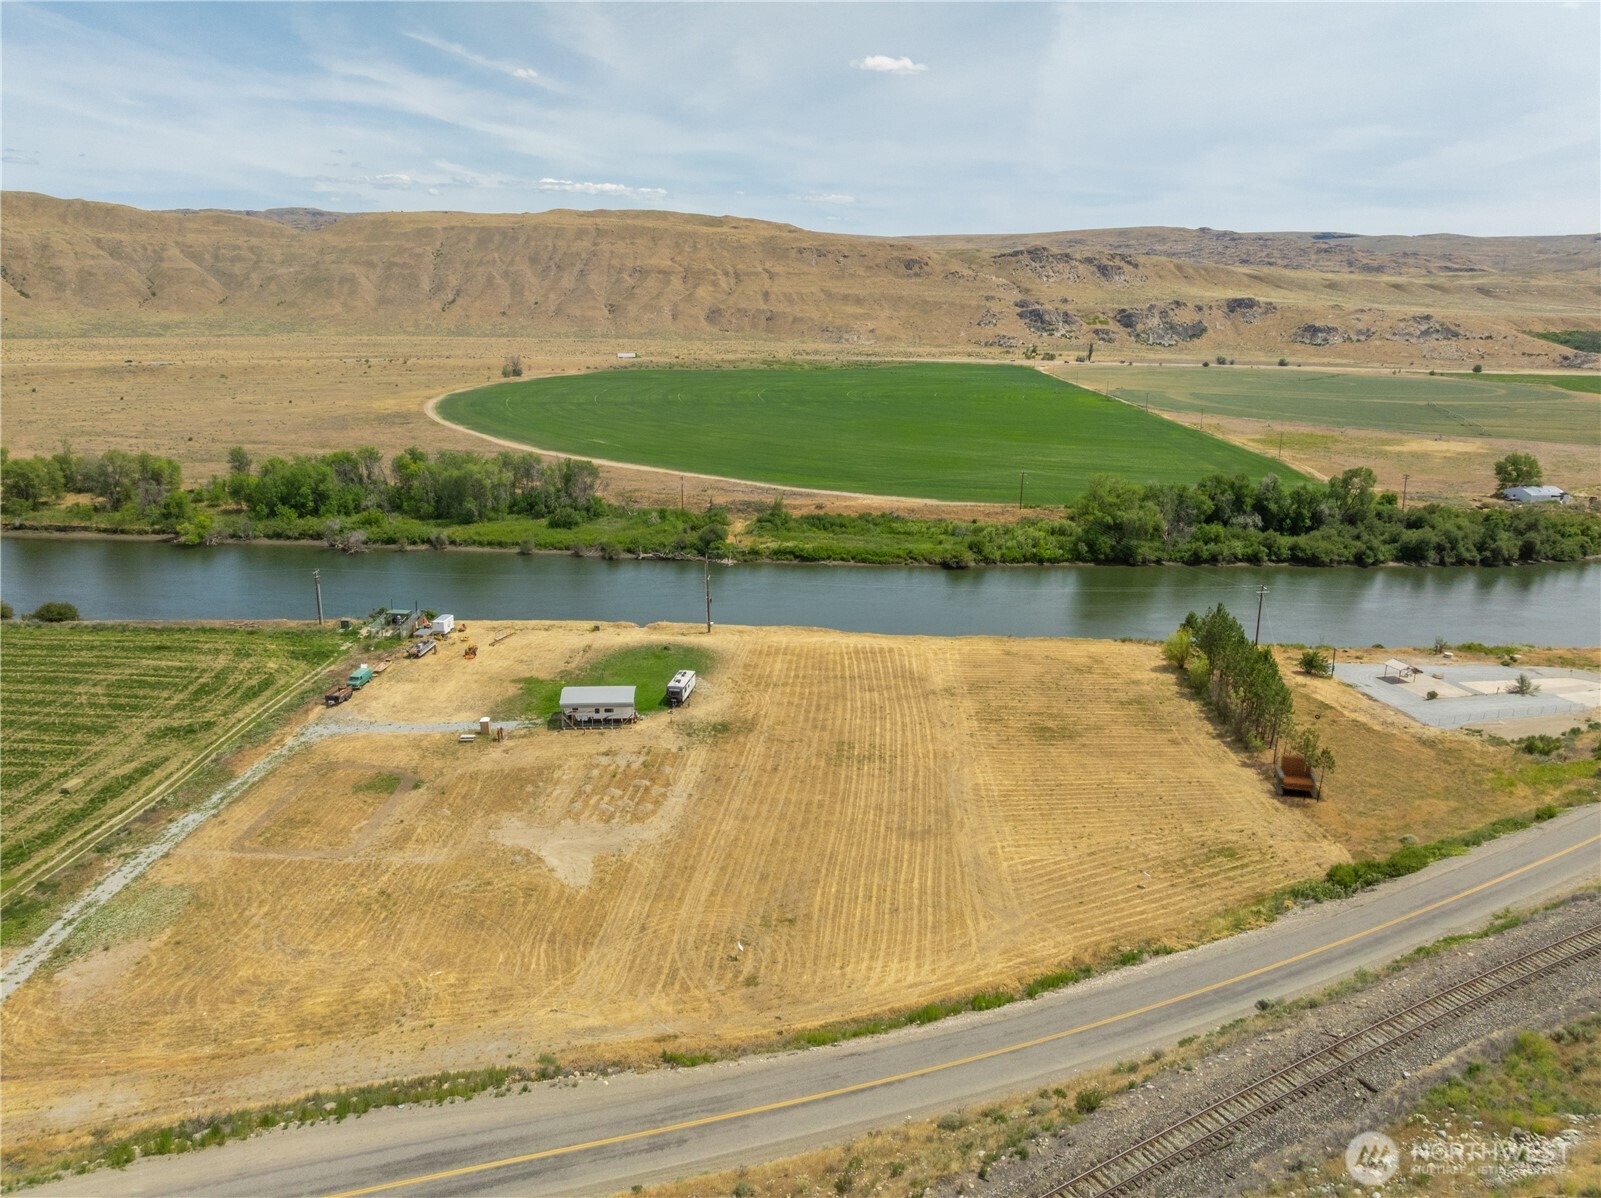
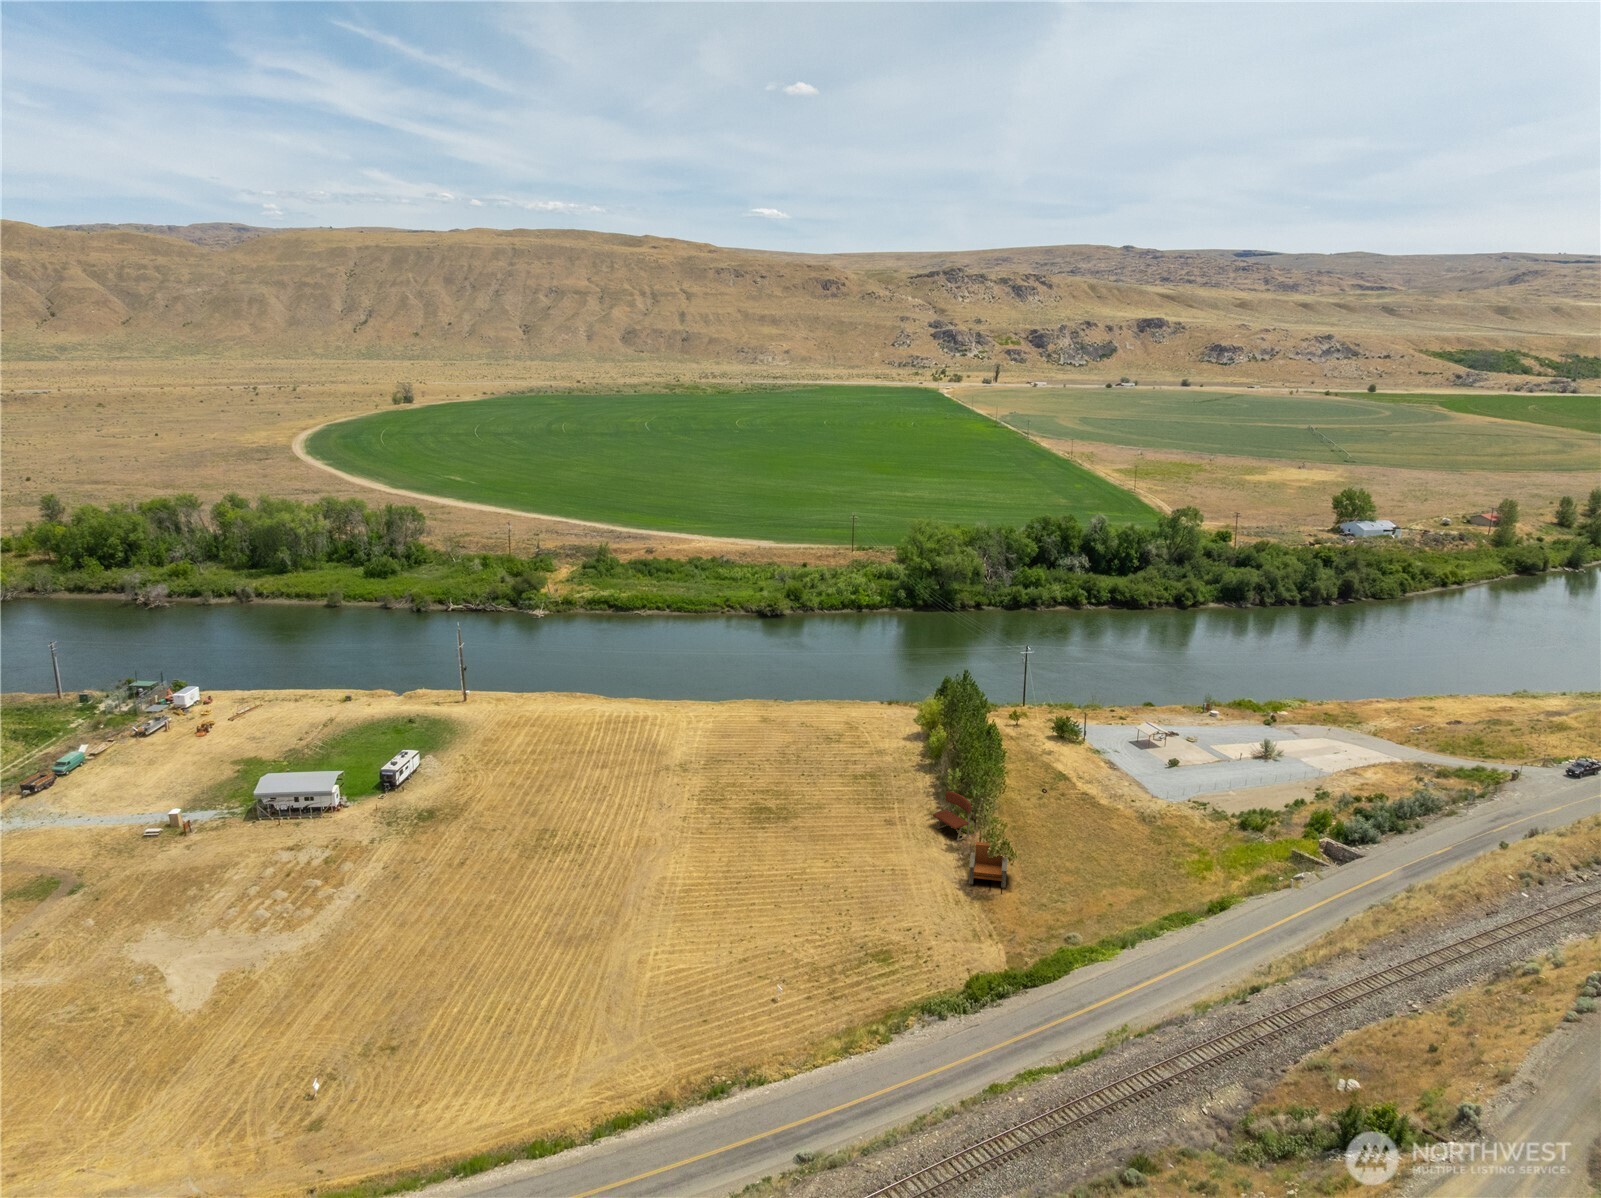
bench: none [1217,710,1261,758] -> present [933,791,971,841]

